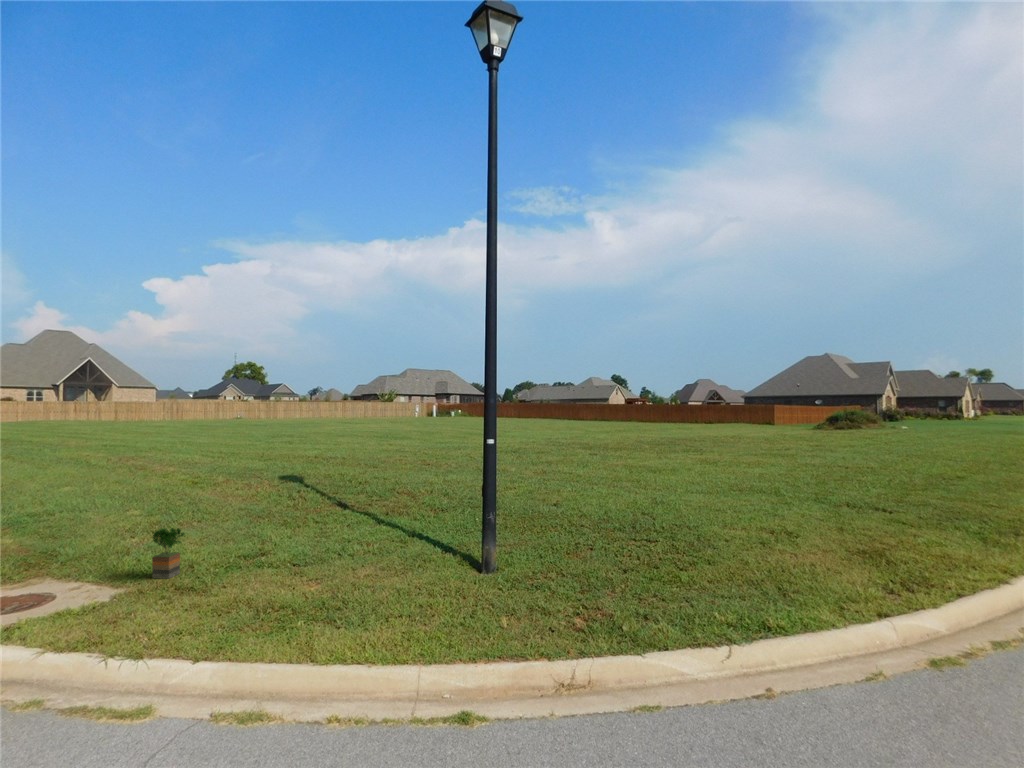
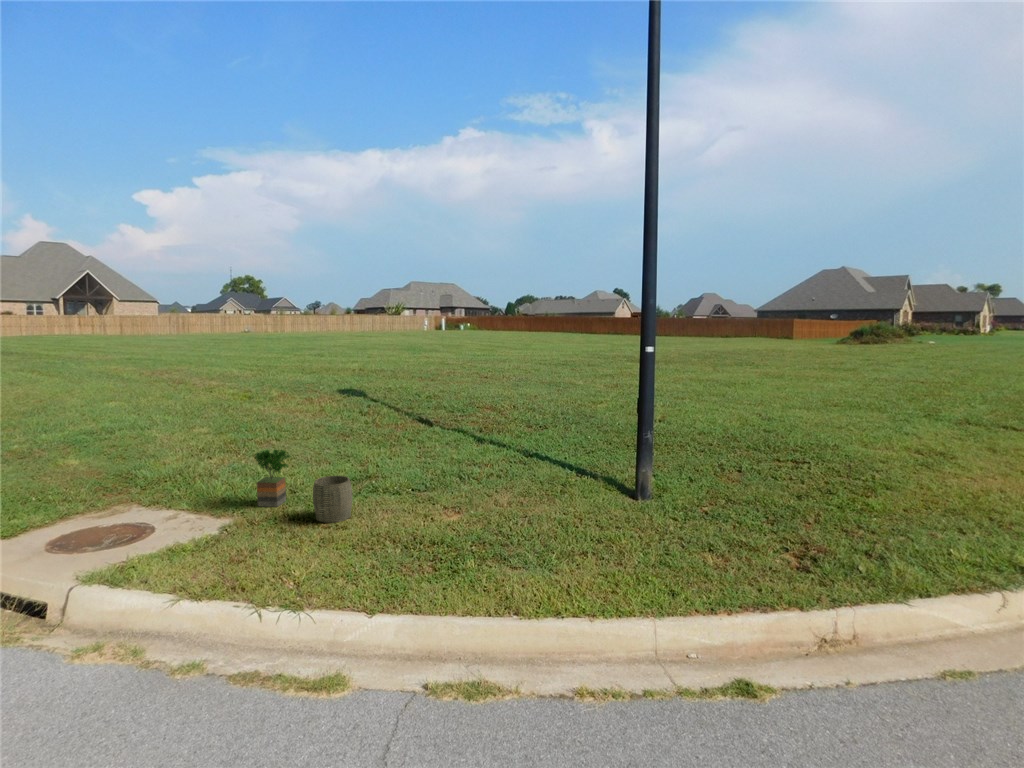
woven basket: none [193,551,229,591] -> present [313,476,352,523]

